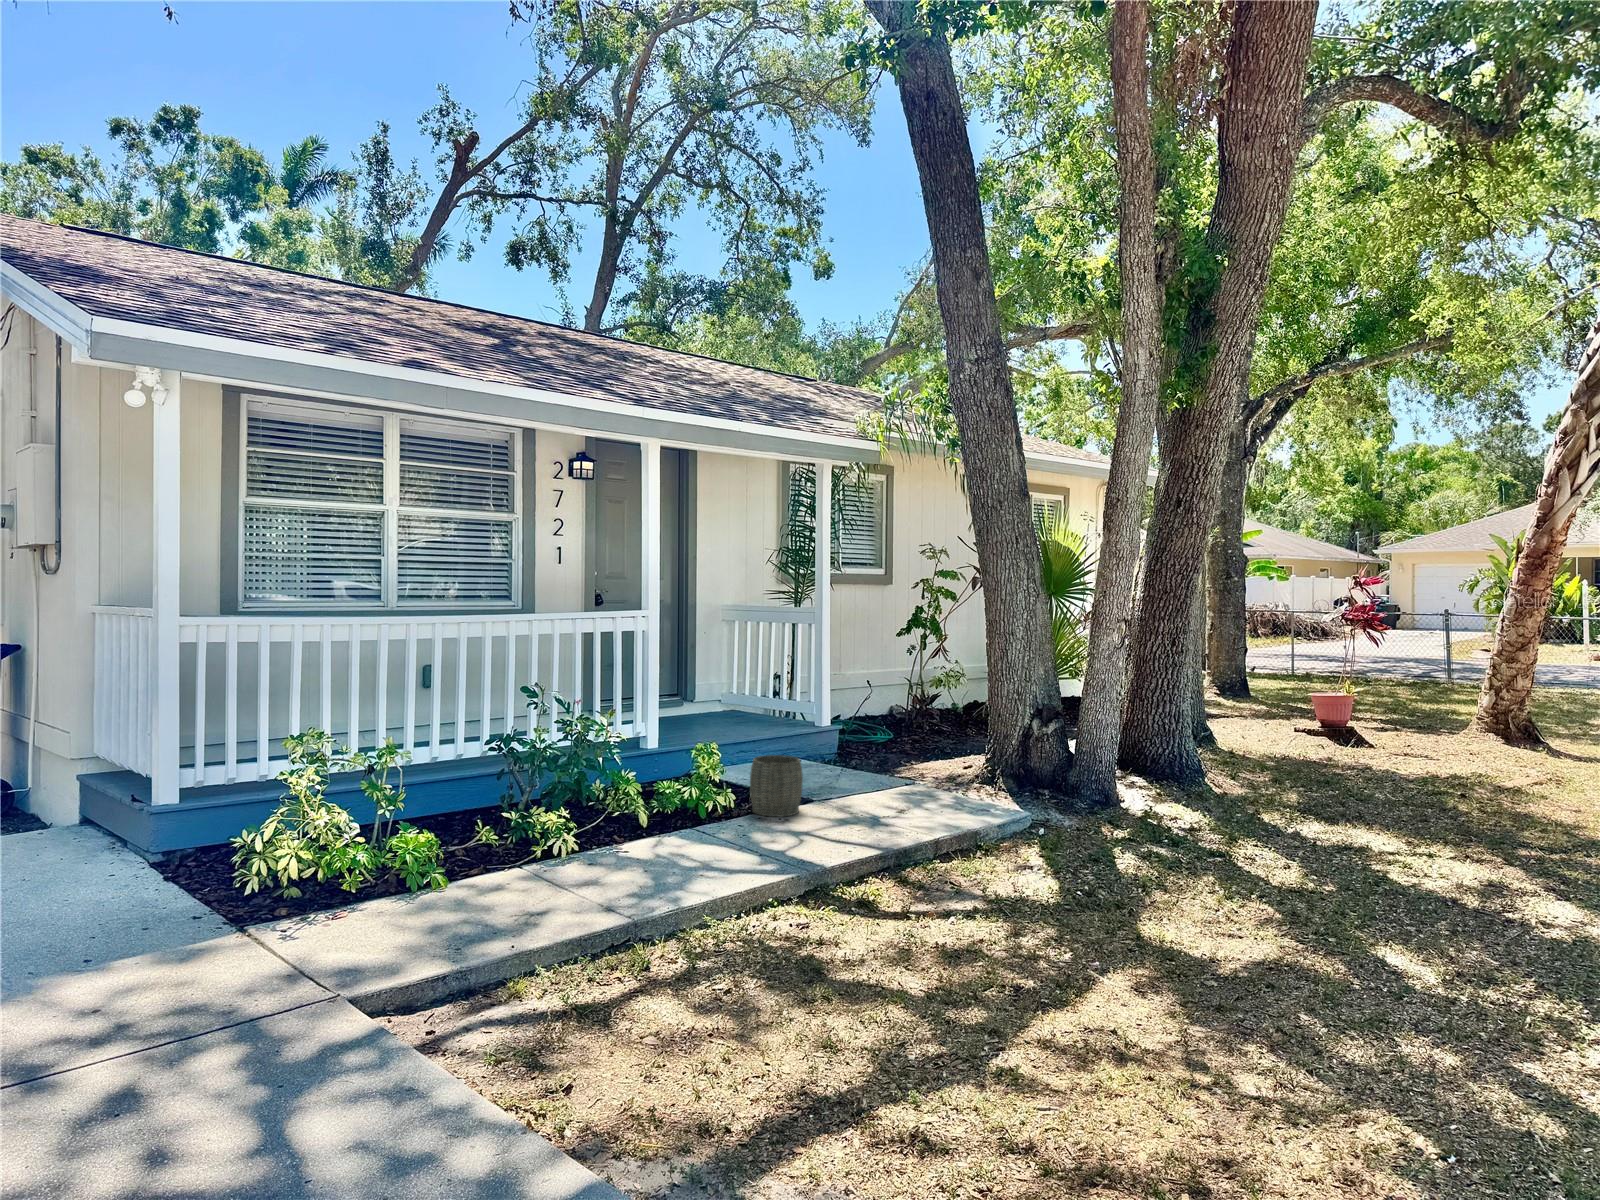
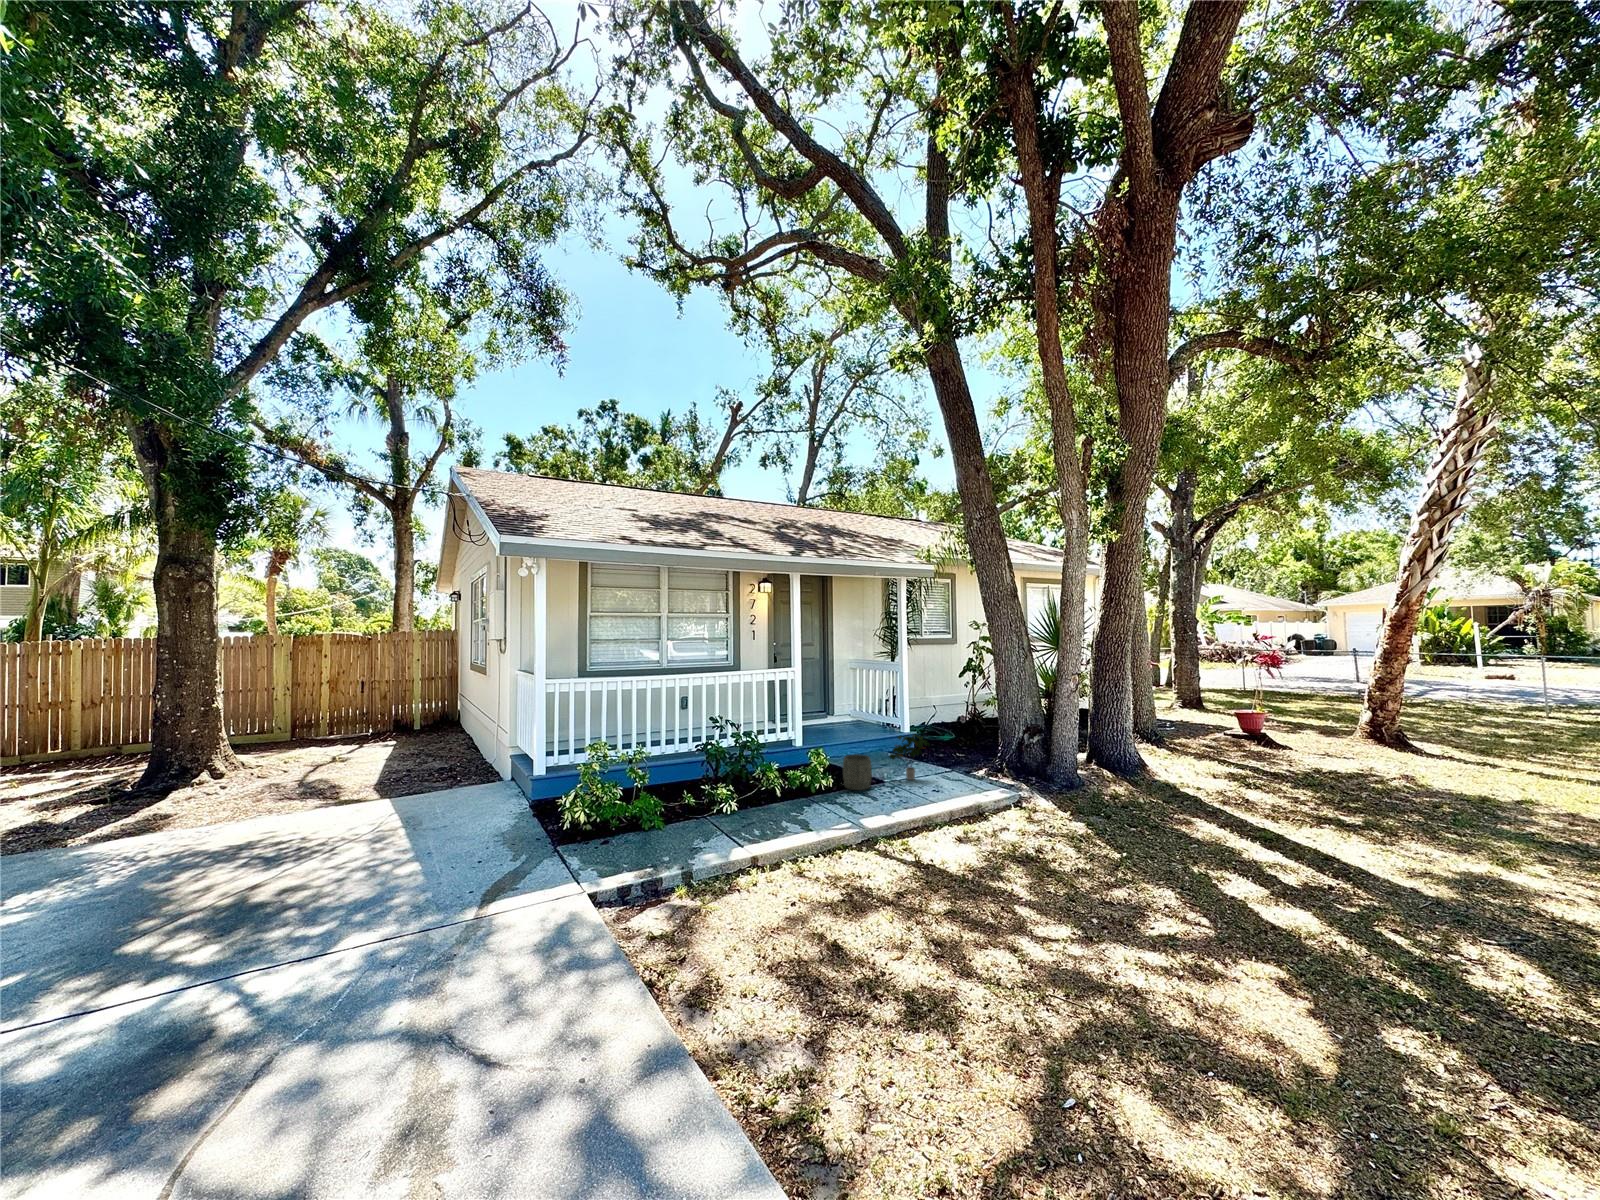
potted plant: none [826,720,896,799] -> present [889,735,929,780]

